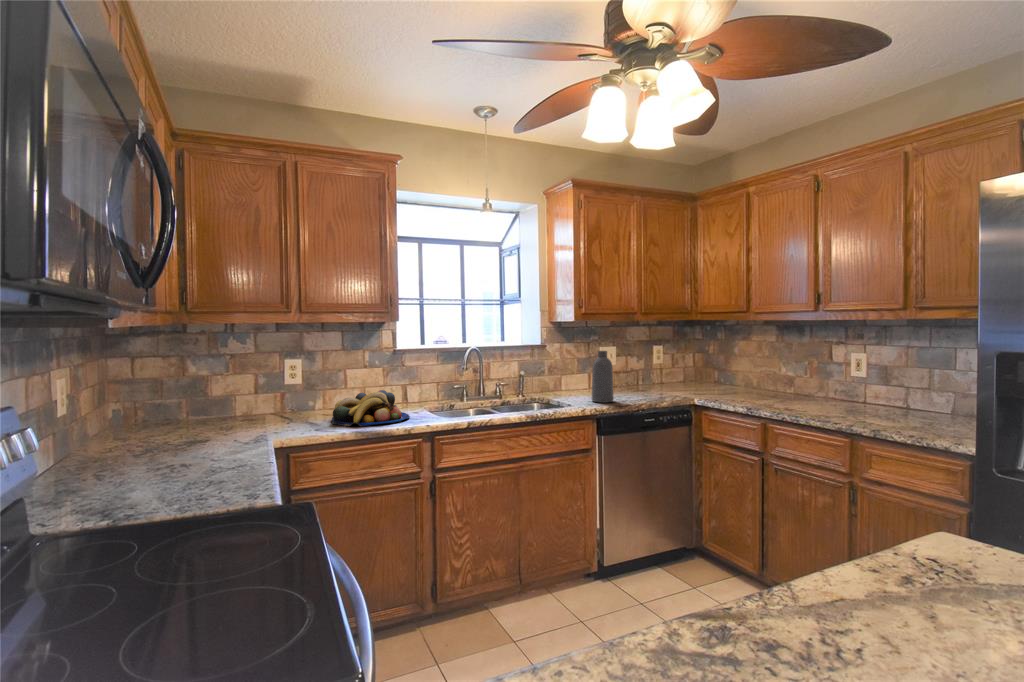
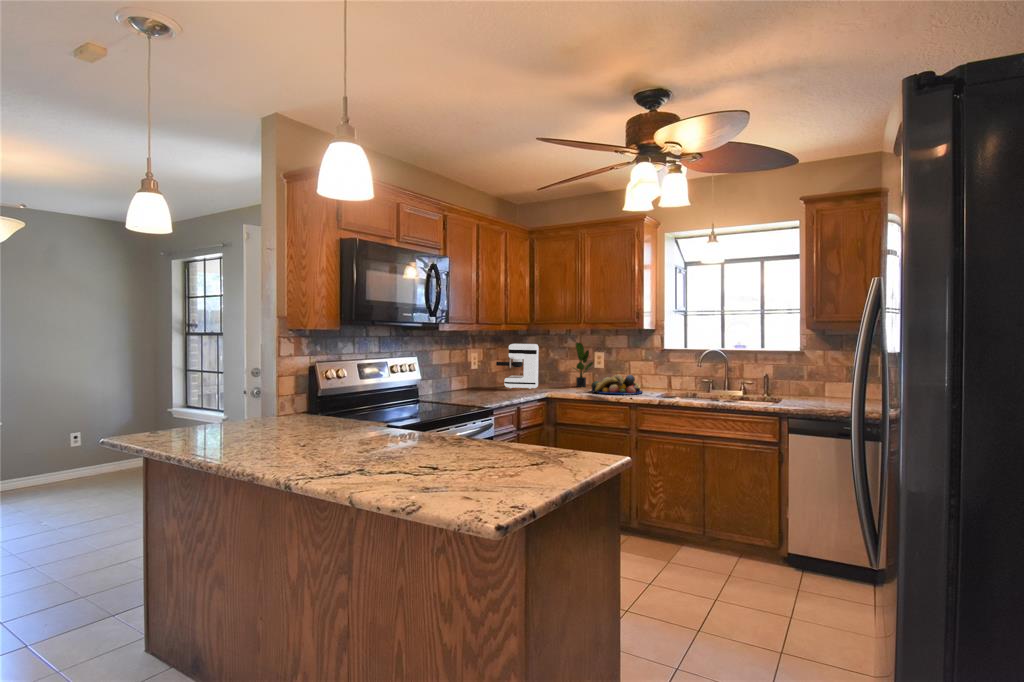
potted plant: none [257,344,303,419] -> present [574,342,593,387]
vase: present [592,351,614,403] -> none [812,357,836,408]
coffee maker: none [117,352,231,446] -> present [496,344,539,389]

